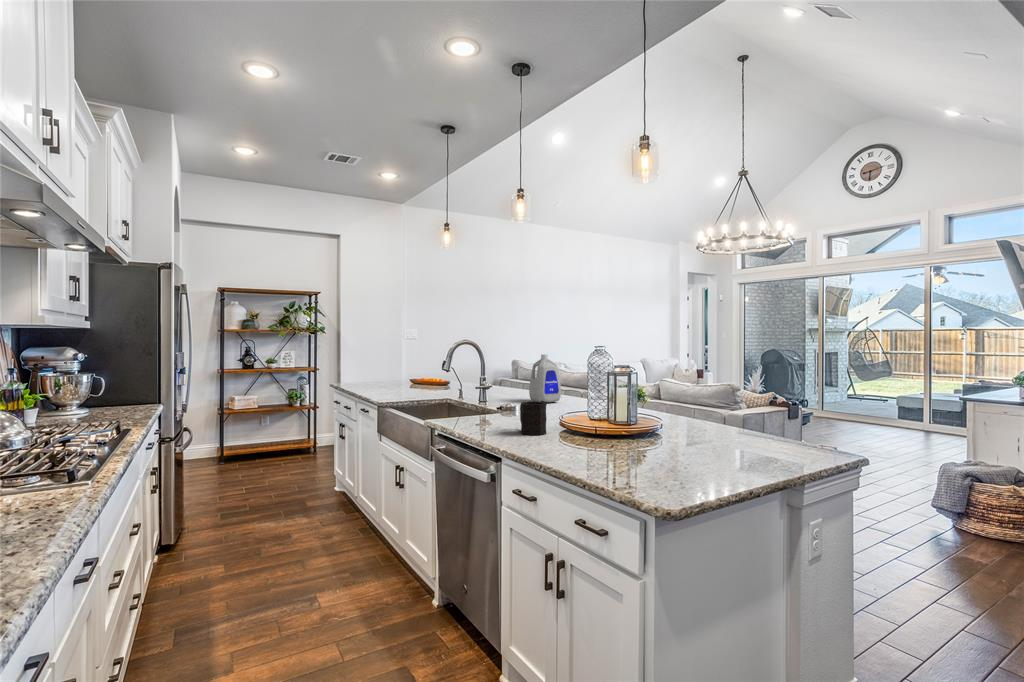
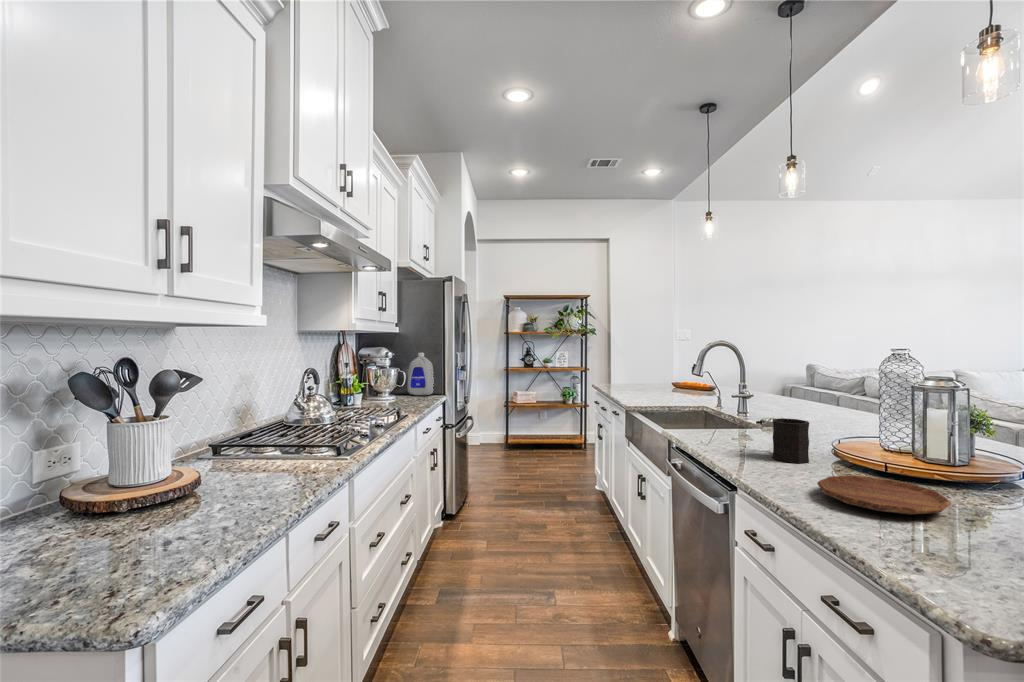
bottle: present [529,354,561,402] -> present [407,353,434,395]
tray: none [560,438,636,458] -> present [817,475,951,515]

